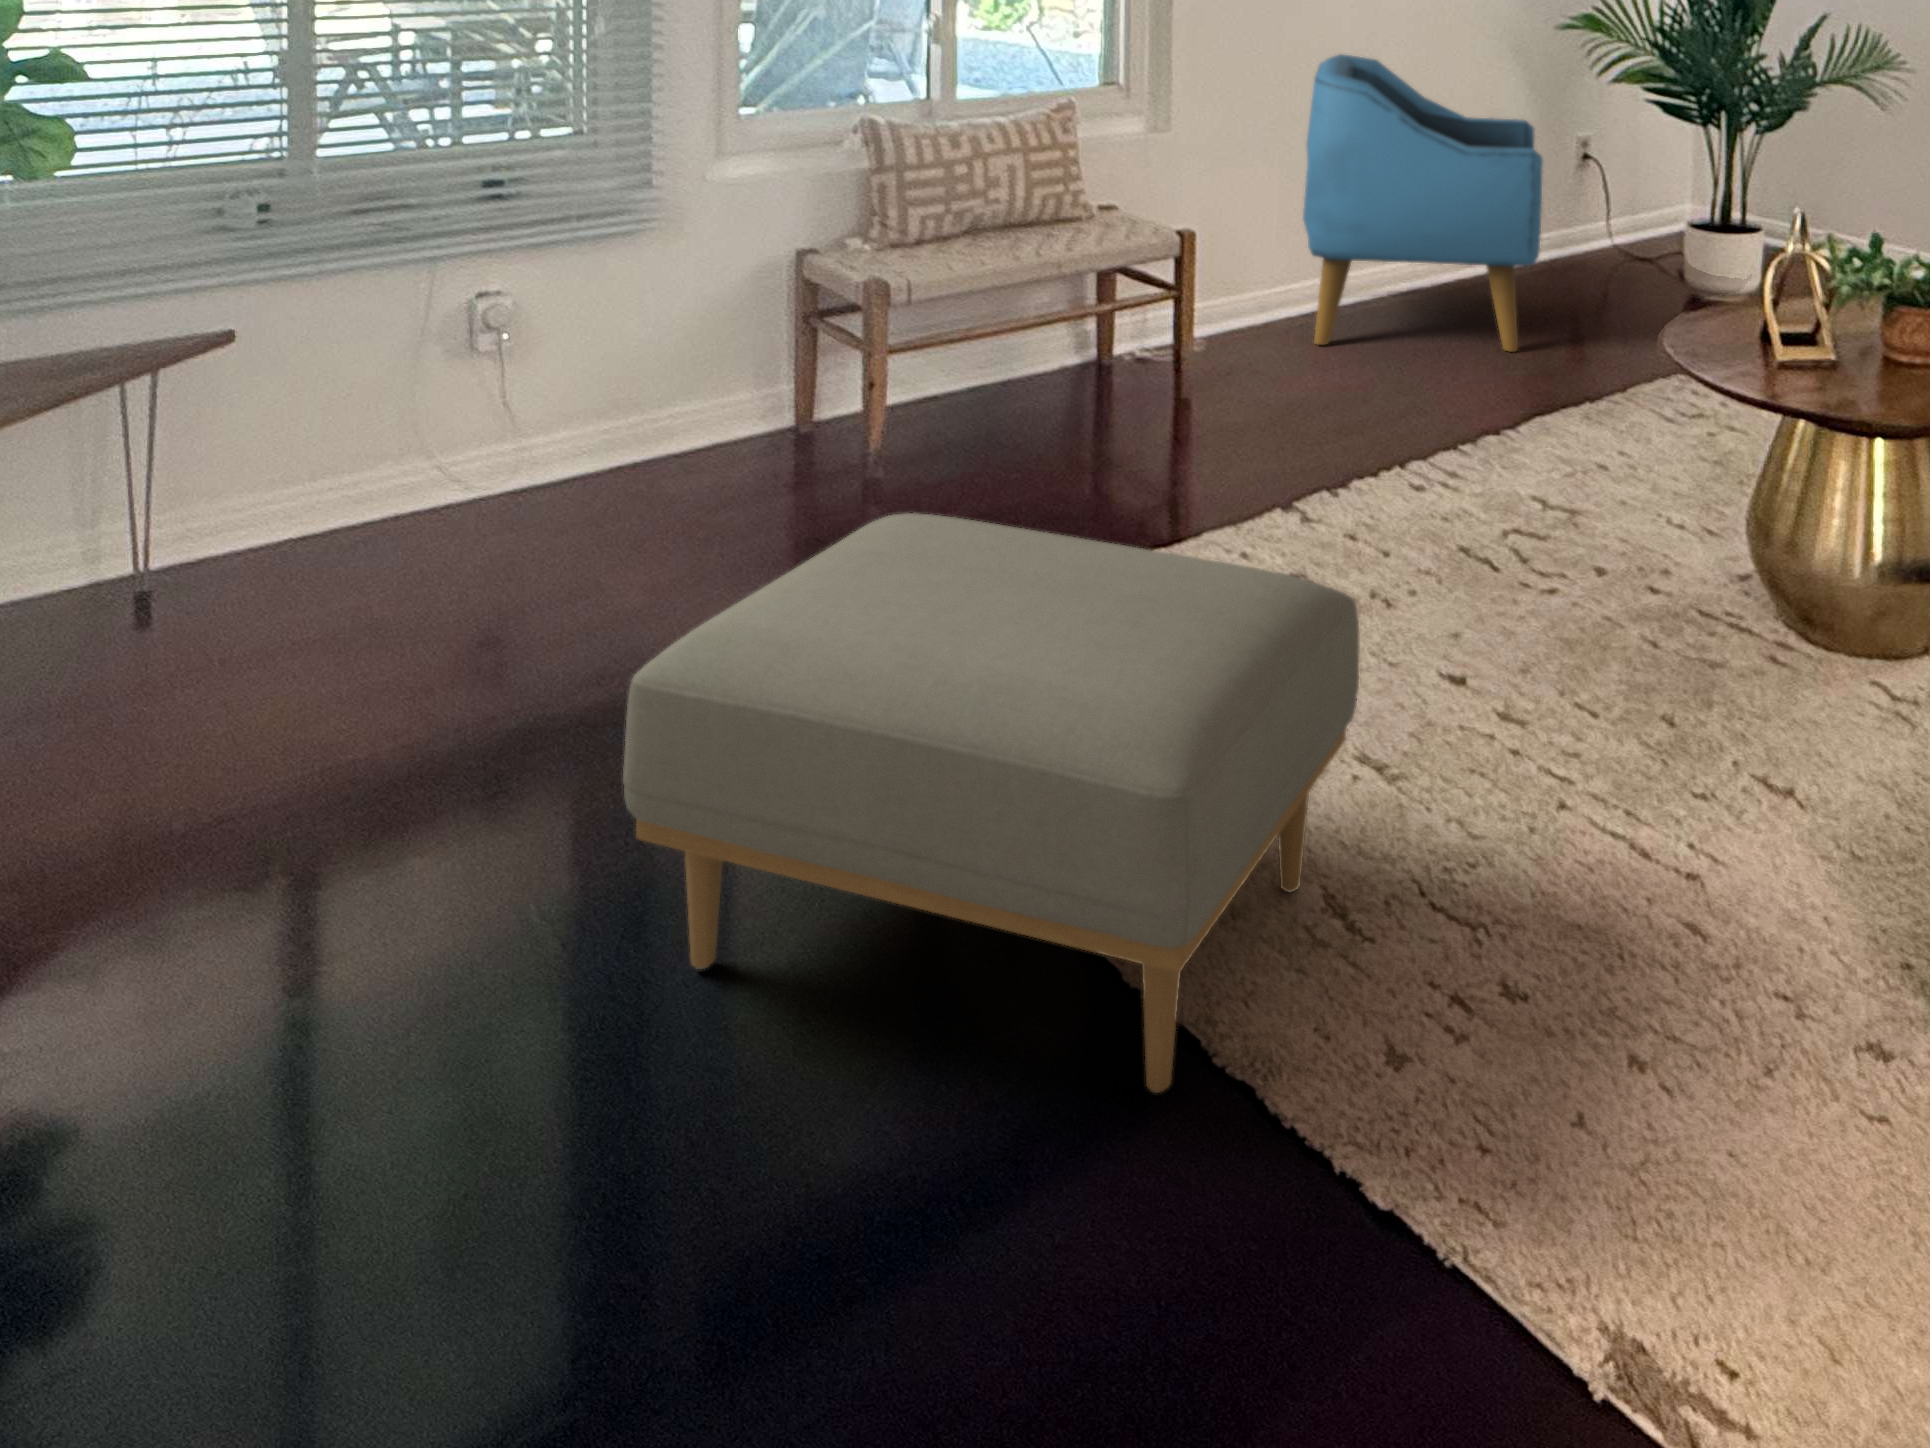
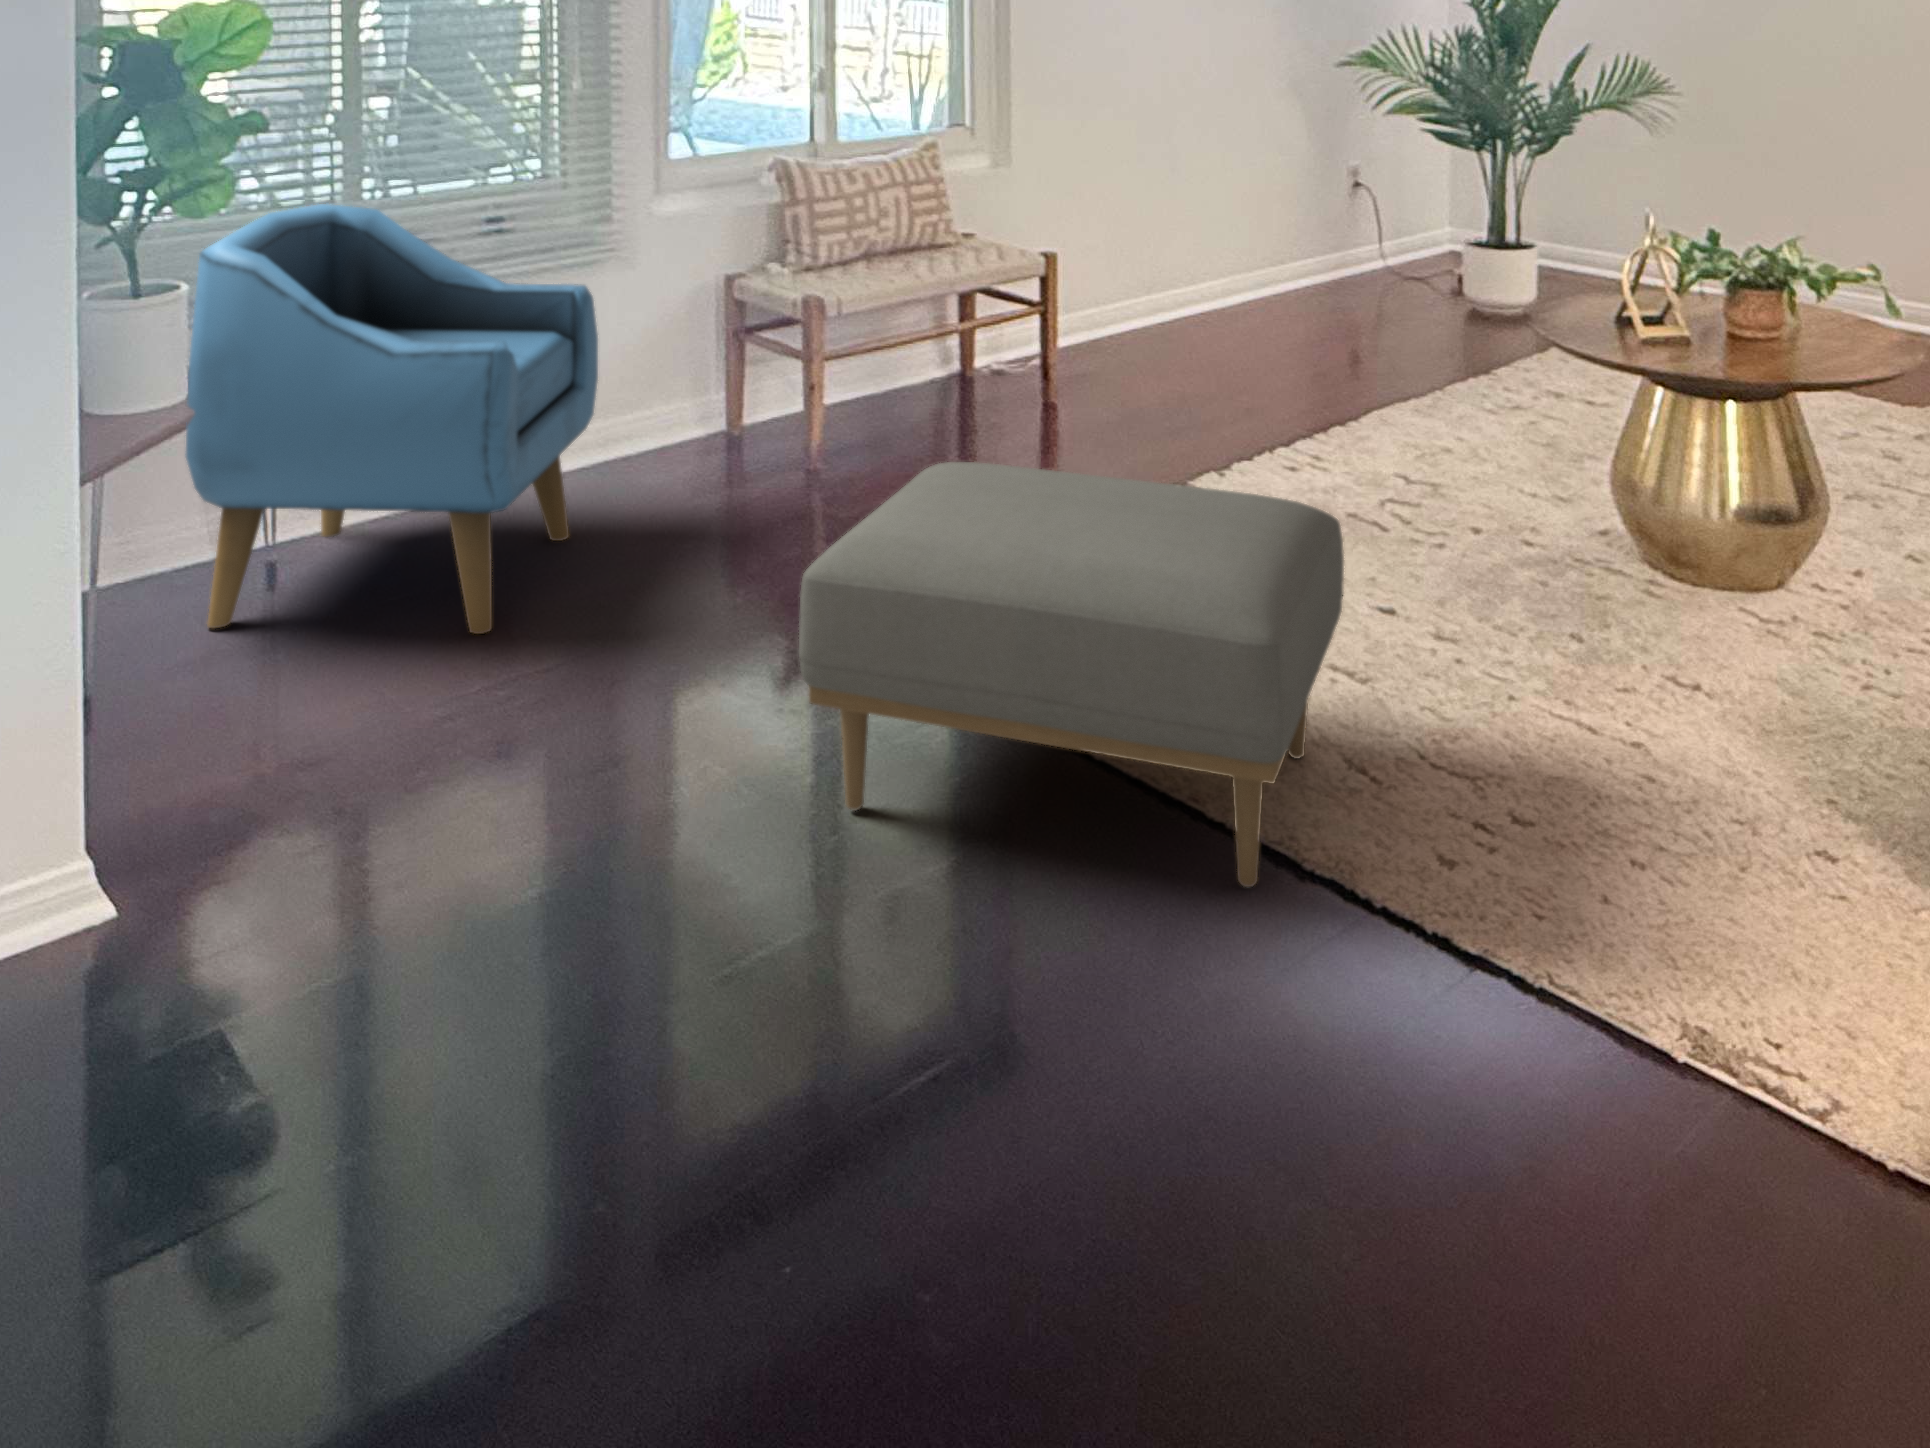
armchair: present [1303,54,1543,352] -> present [186,204,598,634]

